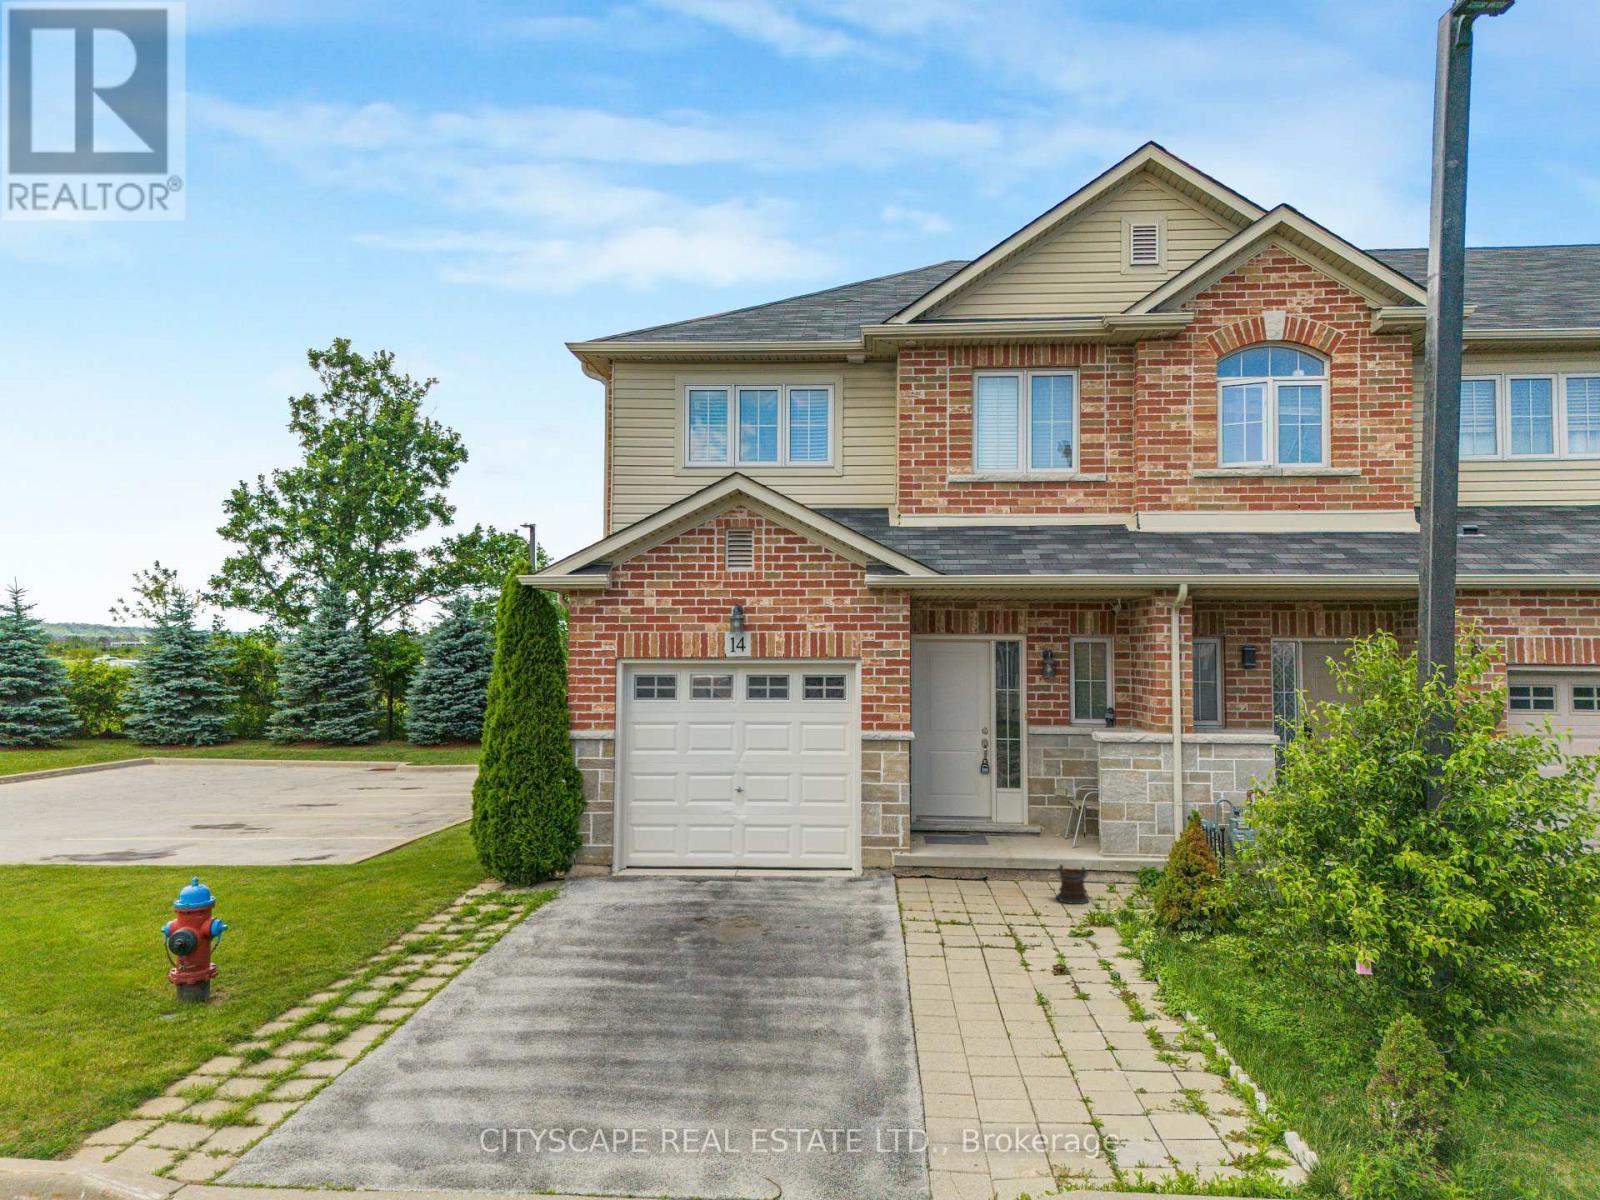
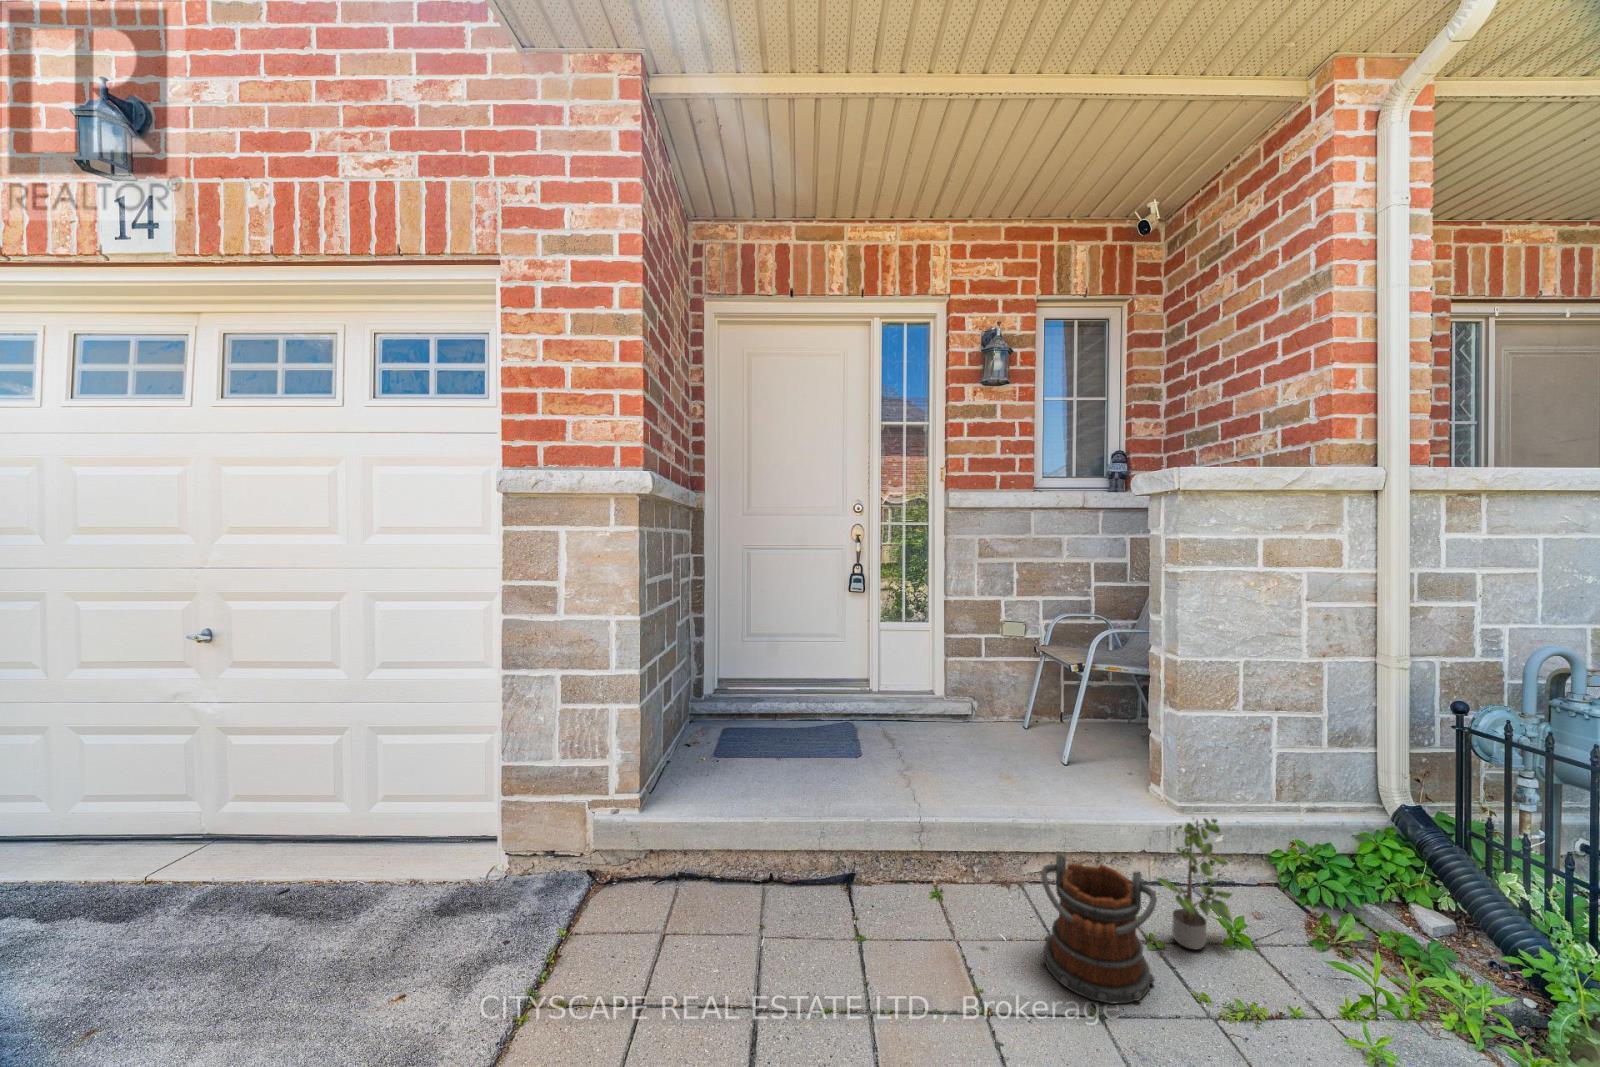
potted plant: none [1095,853,1121,898] -> present [1158,818,1232,949]

